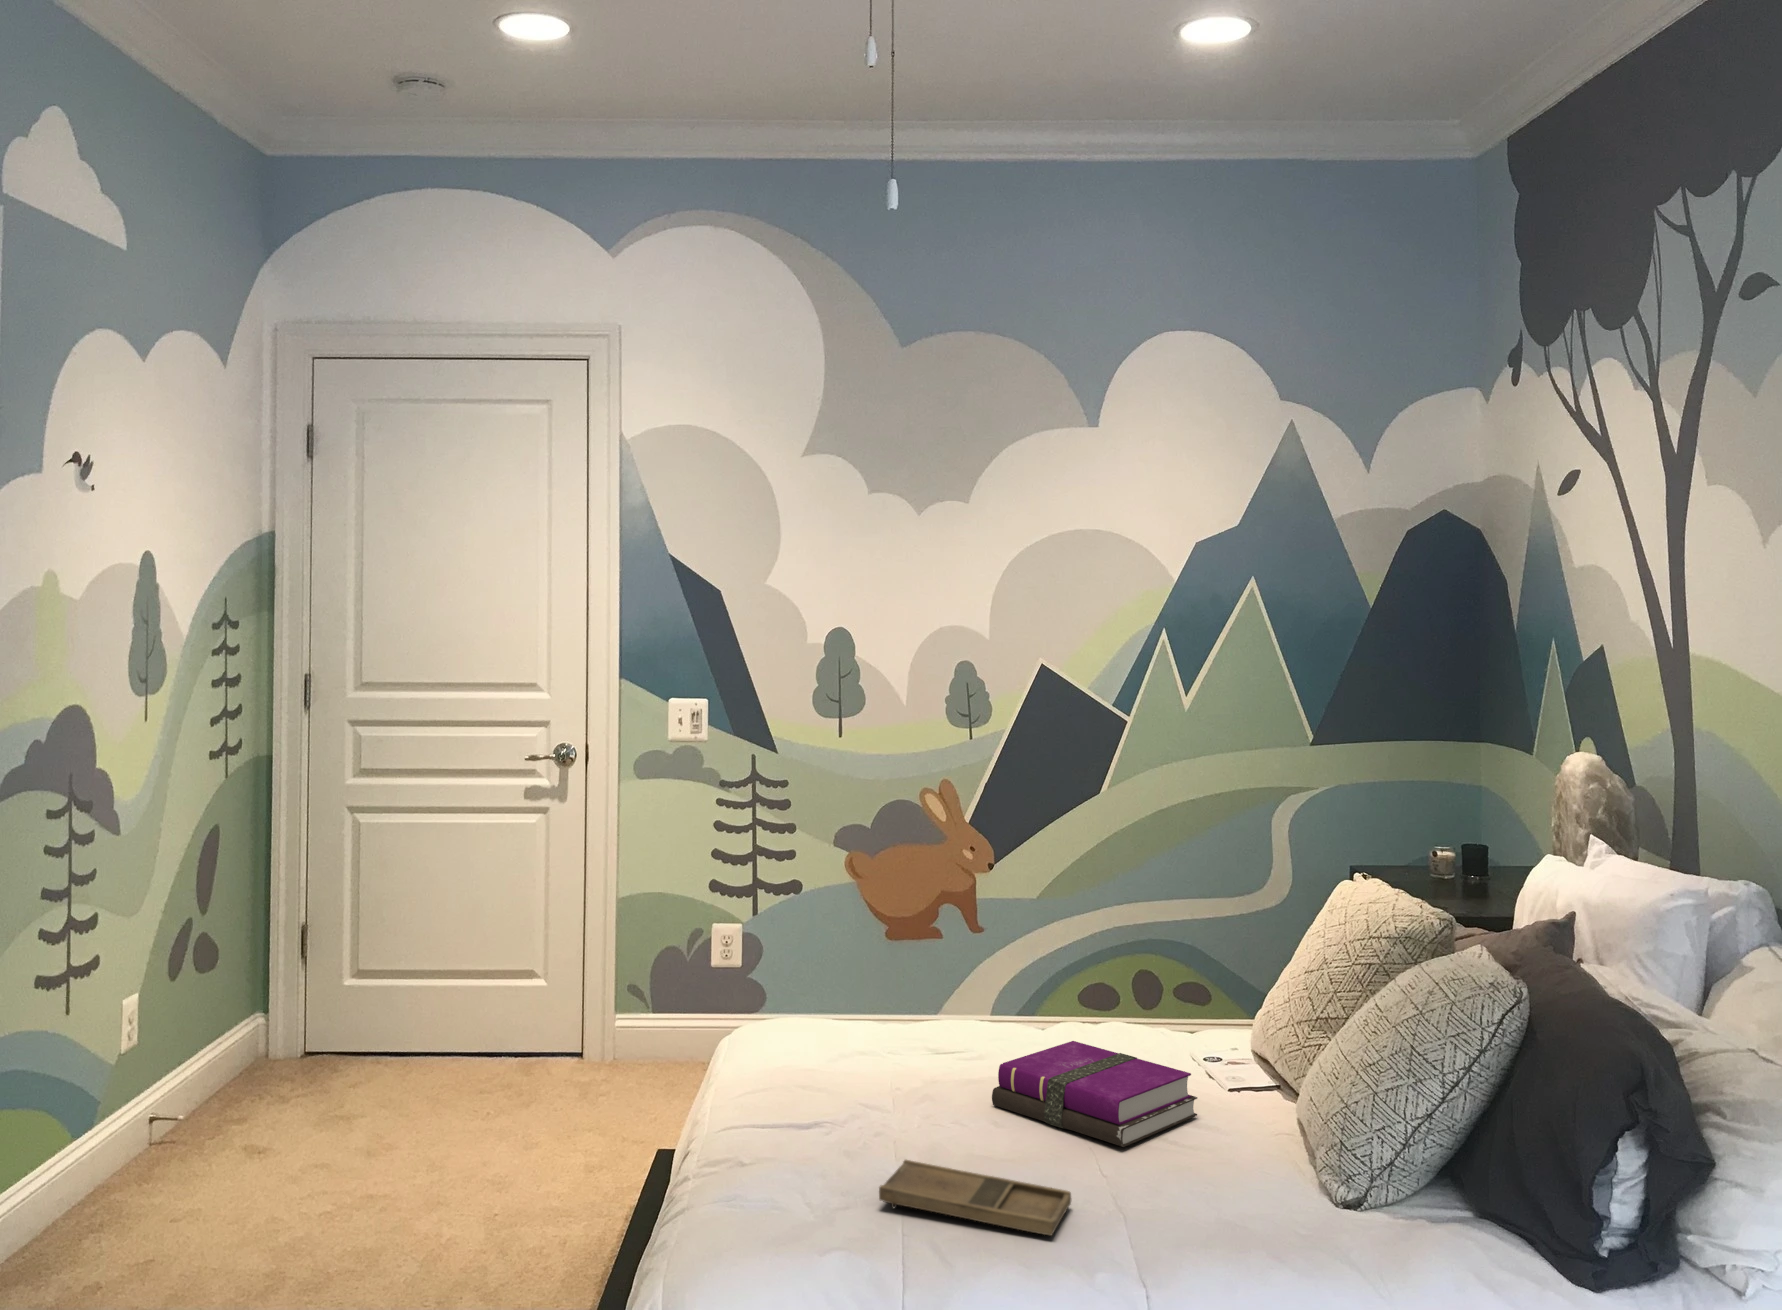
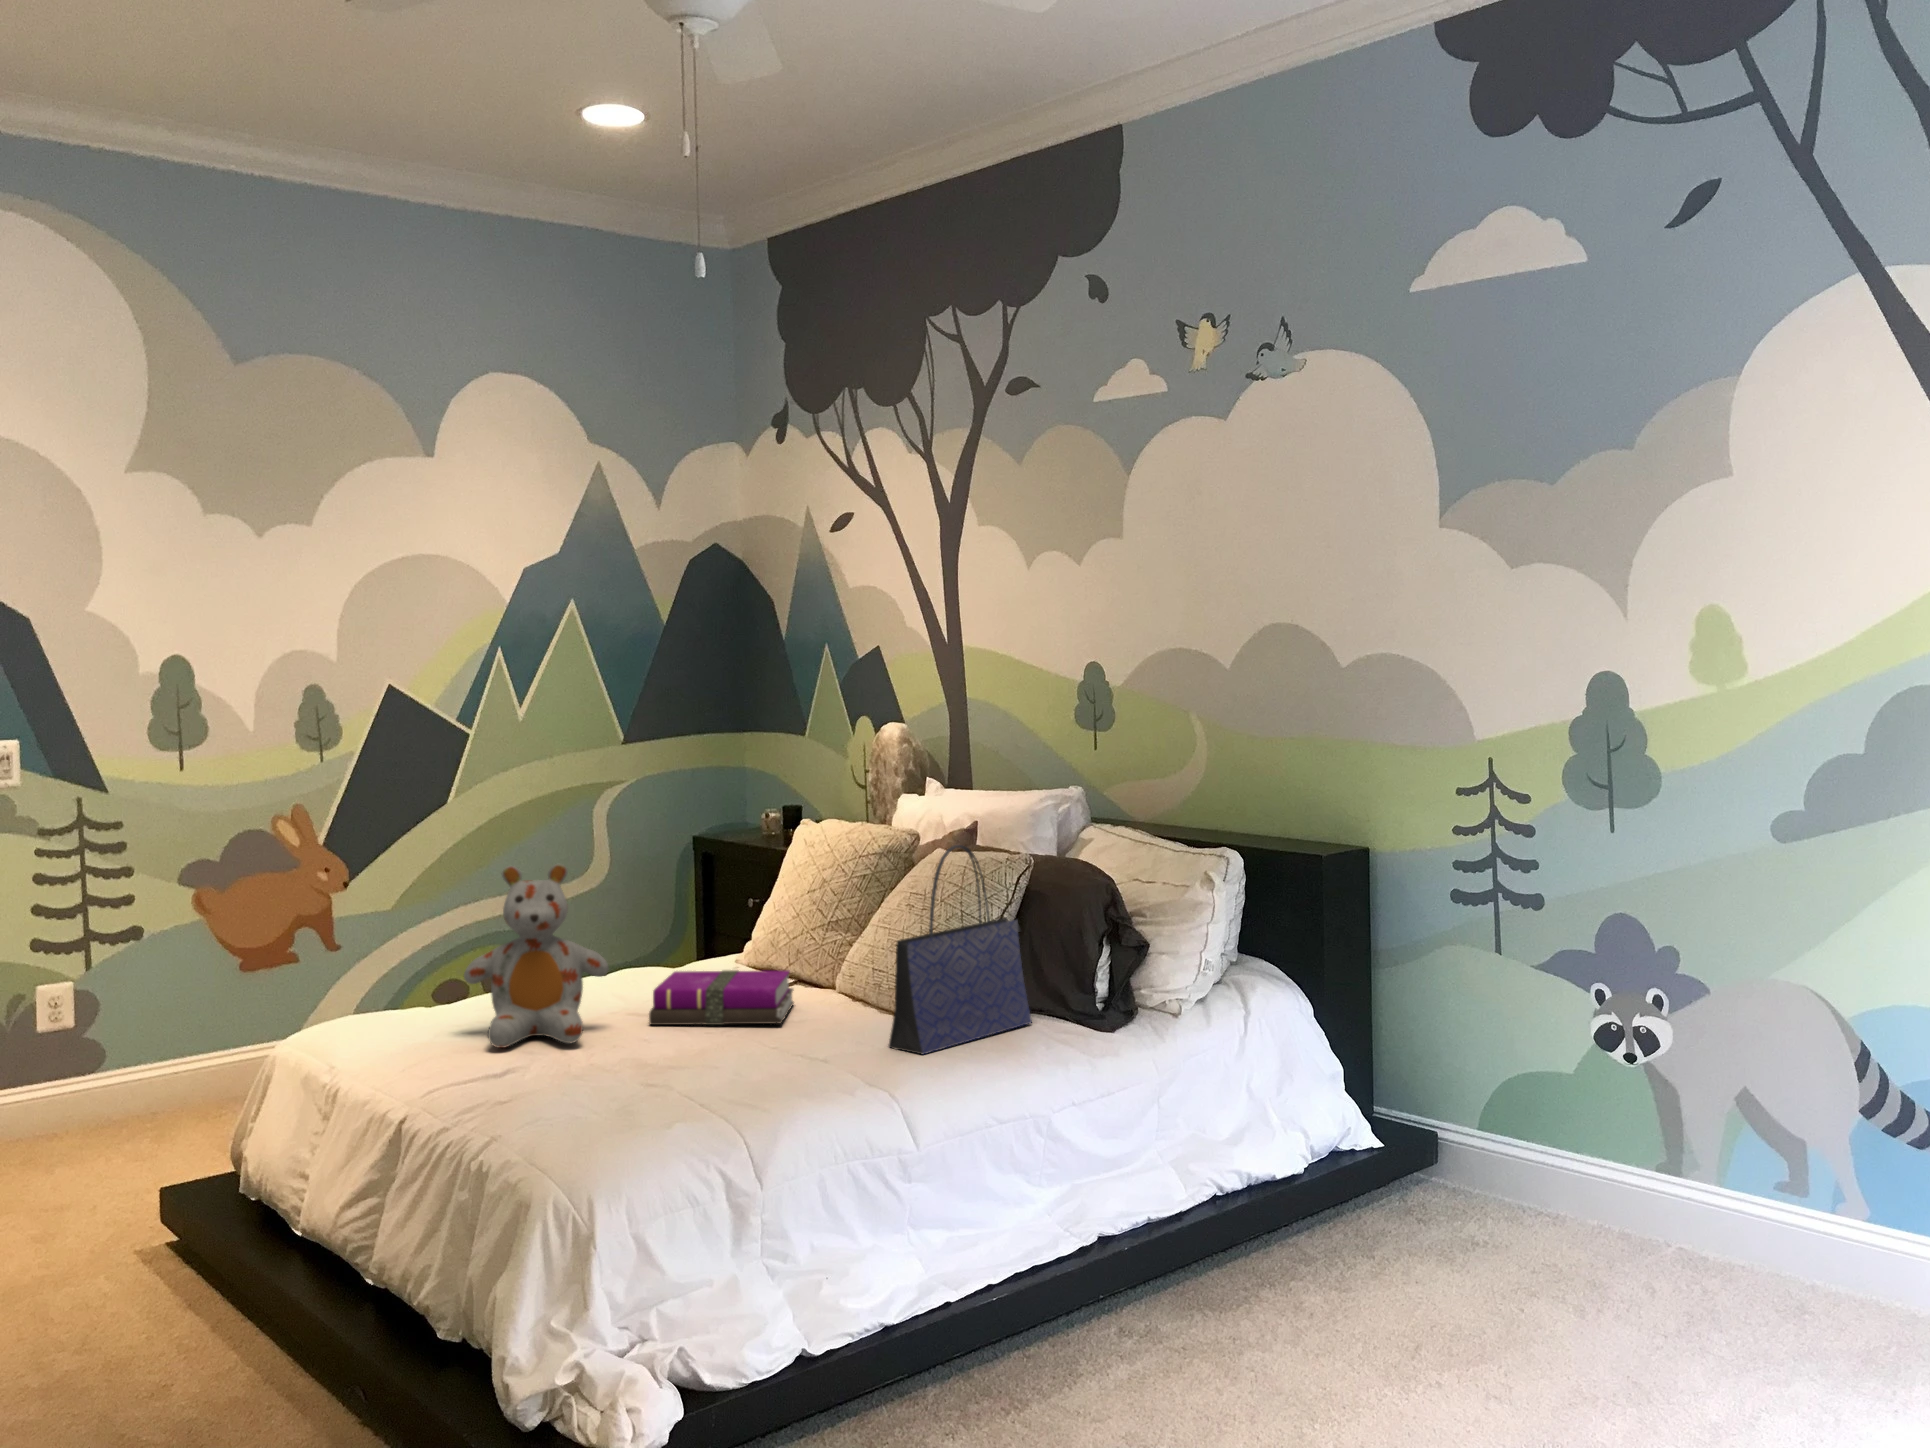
stuffed bear: none [791,891,950,1111] -> present [464,864,609,1048]
tote bag: none [1193,960,1463,1260] -> present [888,845,1032,1054]
tray: present [879,1160,1071,1235] -> none [673,1043,822,1080]

